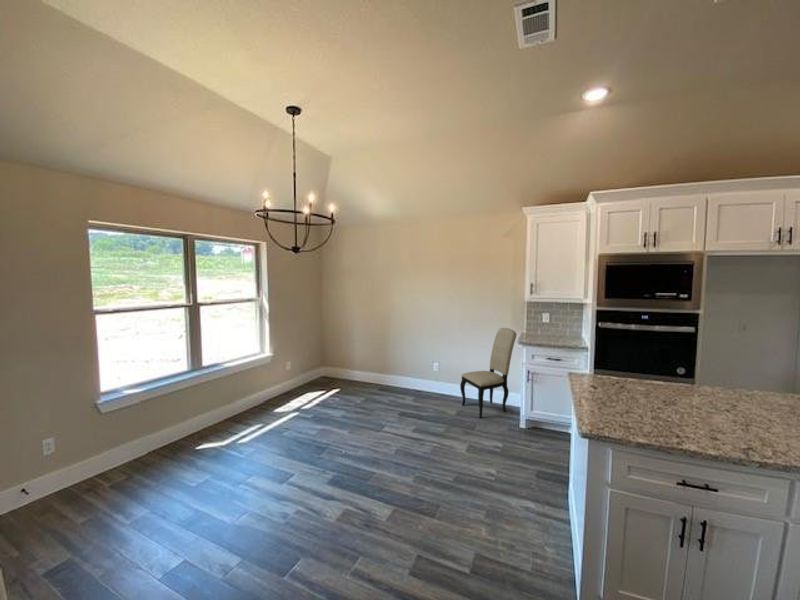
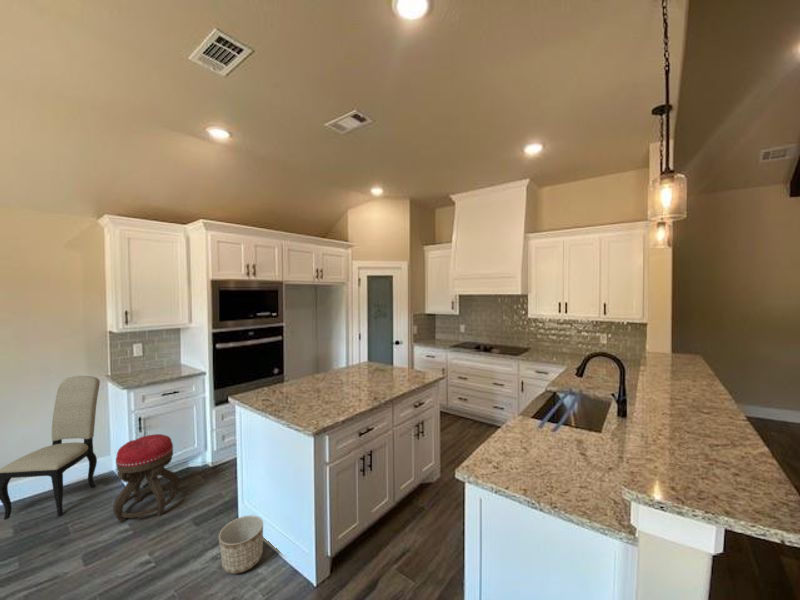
ottoman: none [497,385,546,454] -> present [113,434,179,522]
planter: none [522,486,565,540] -> present [219,515,263,574]

